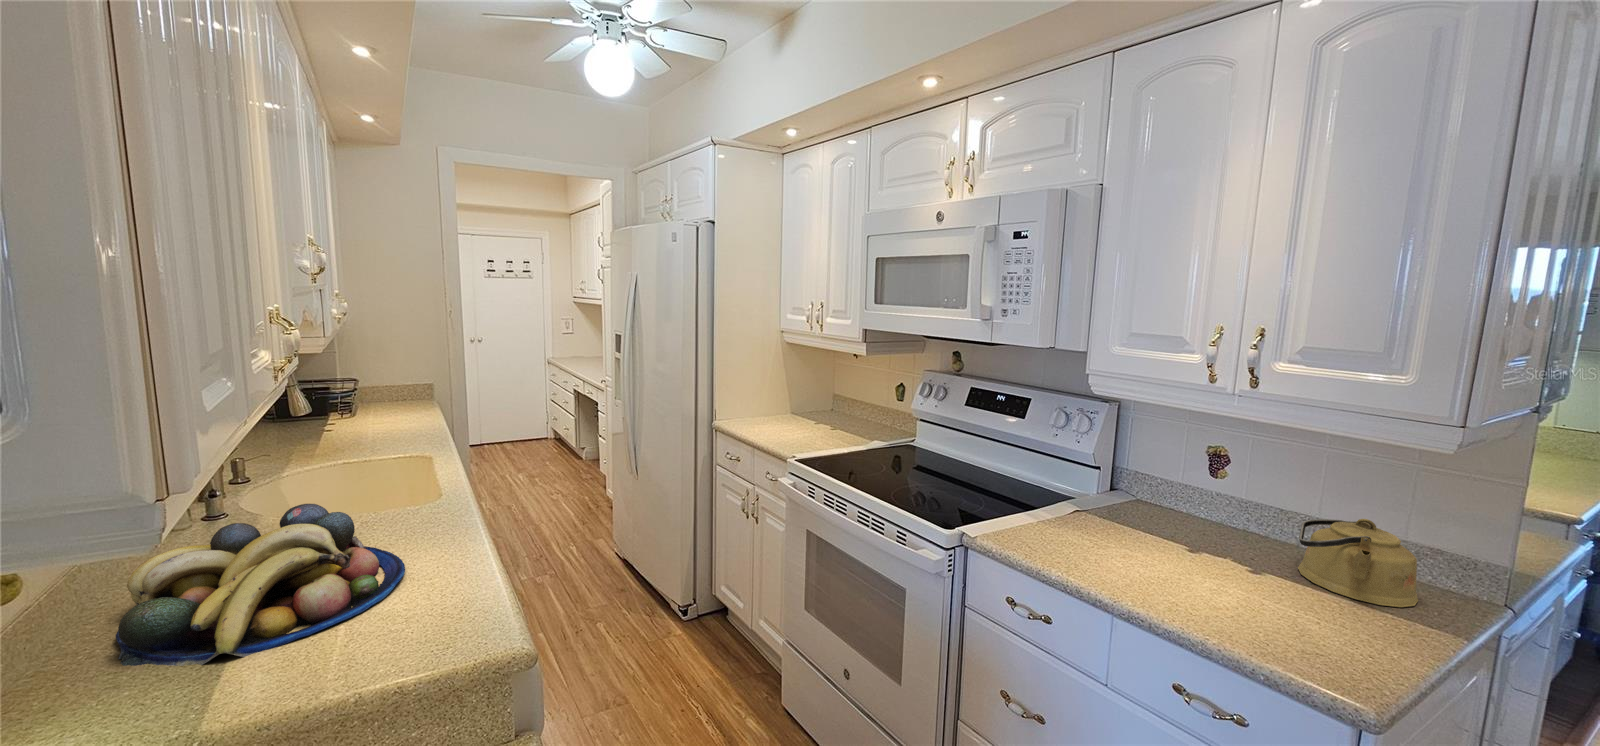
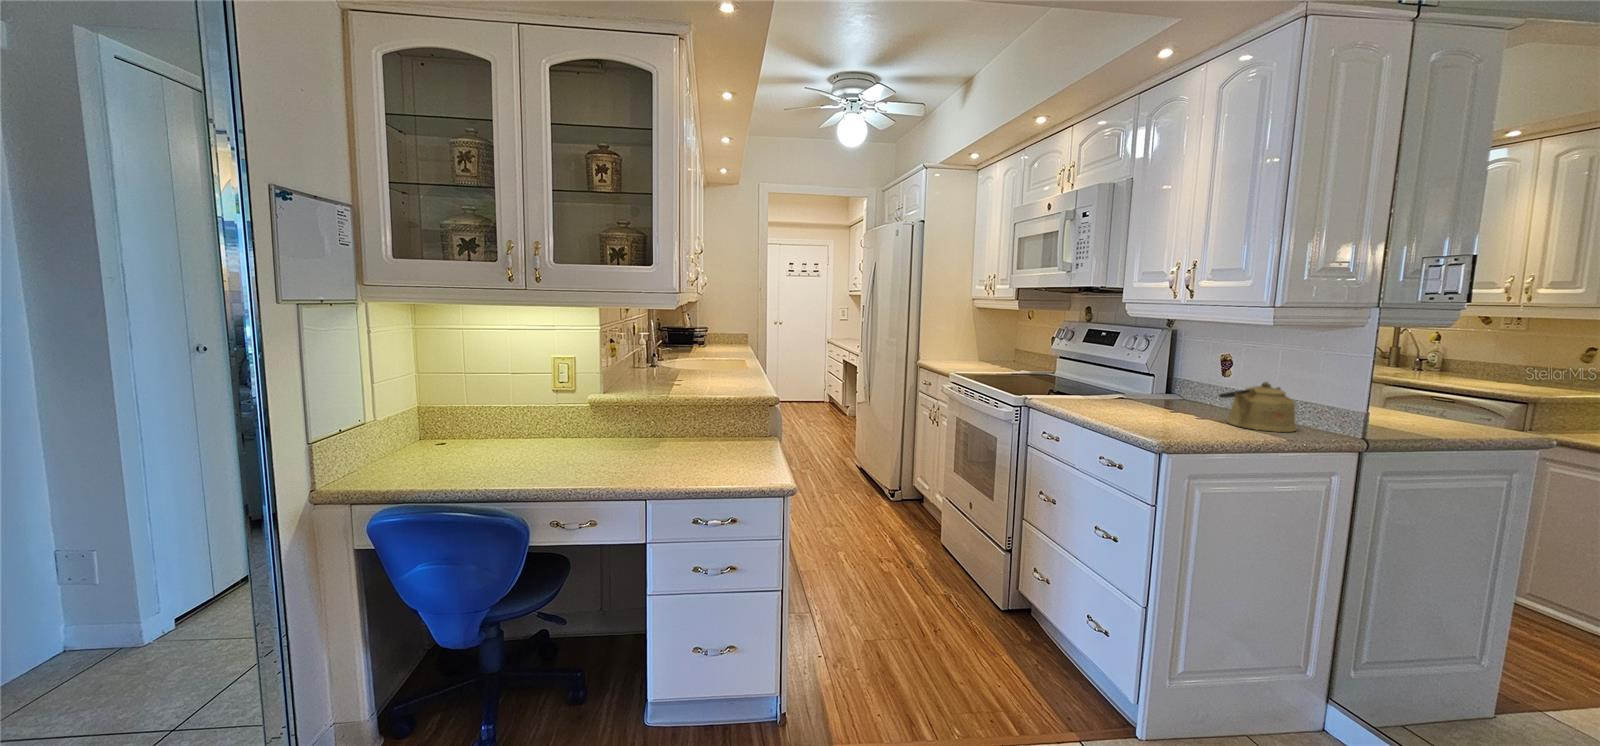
fruit bowl: present [116,504,405,666] -> none [660,346,741,382]

